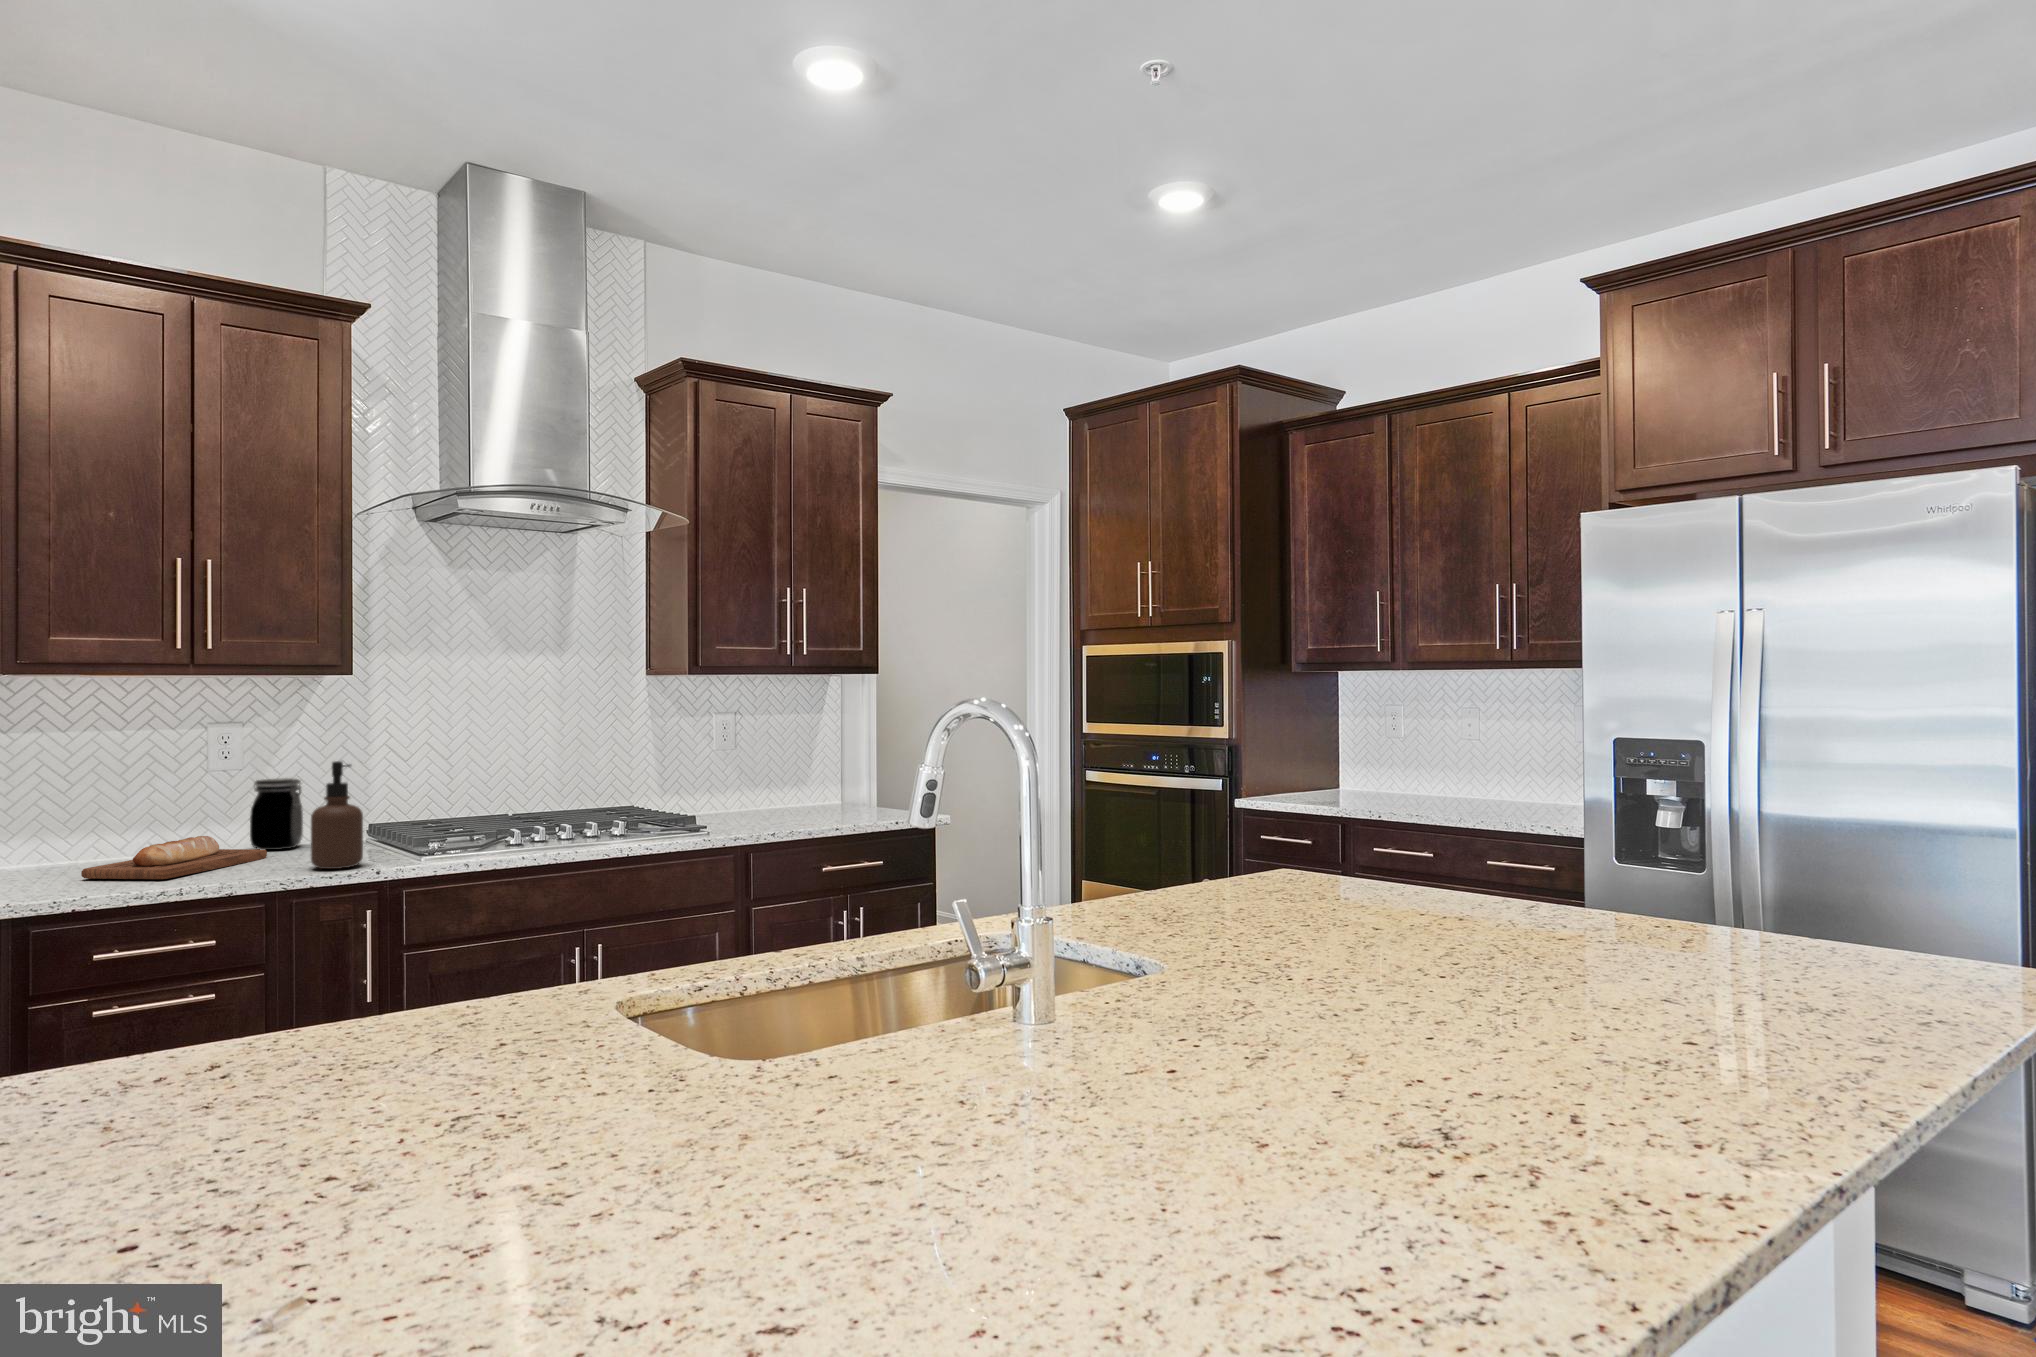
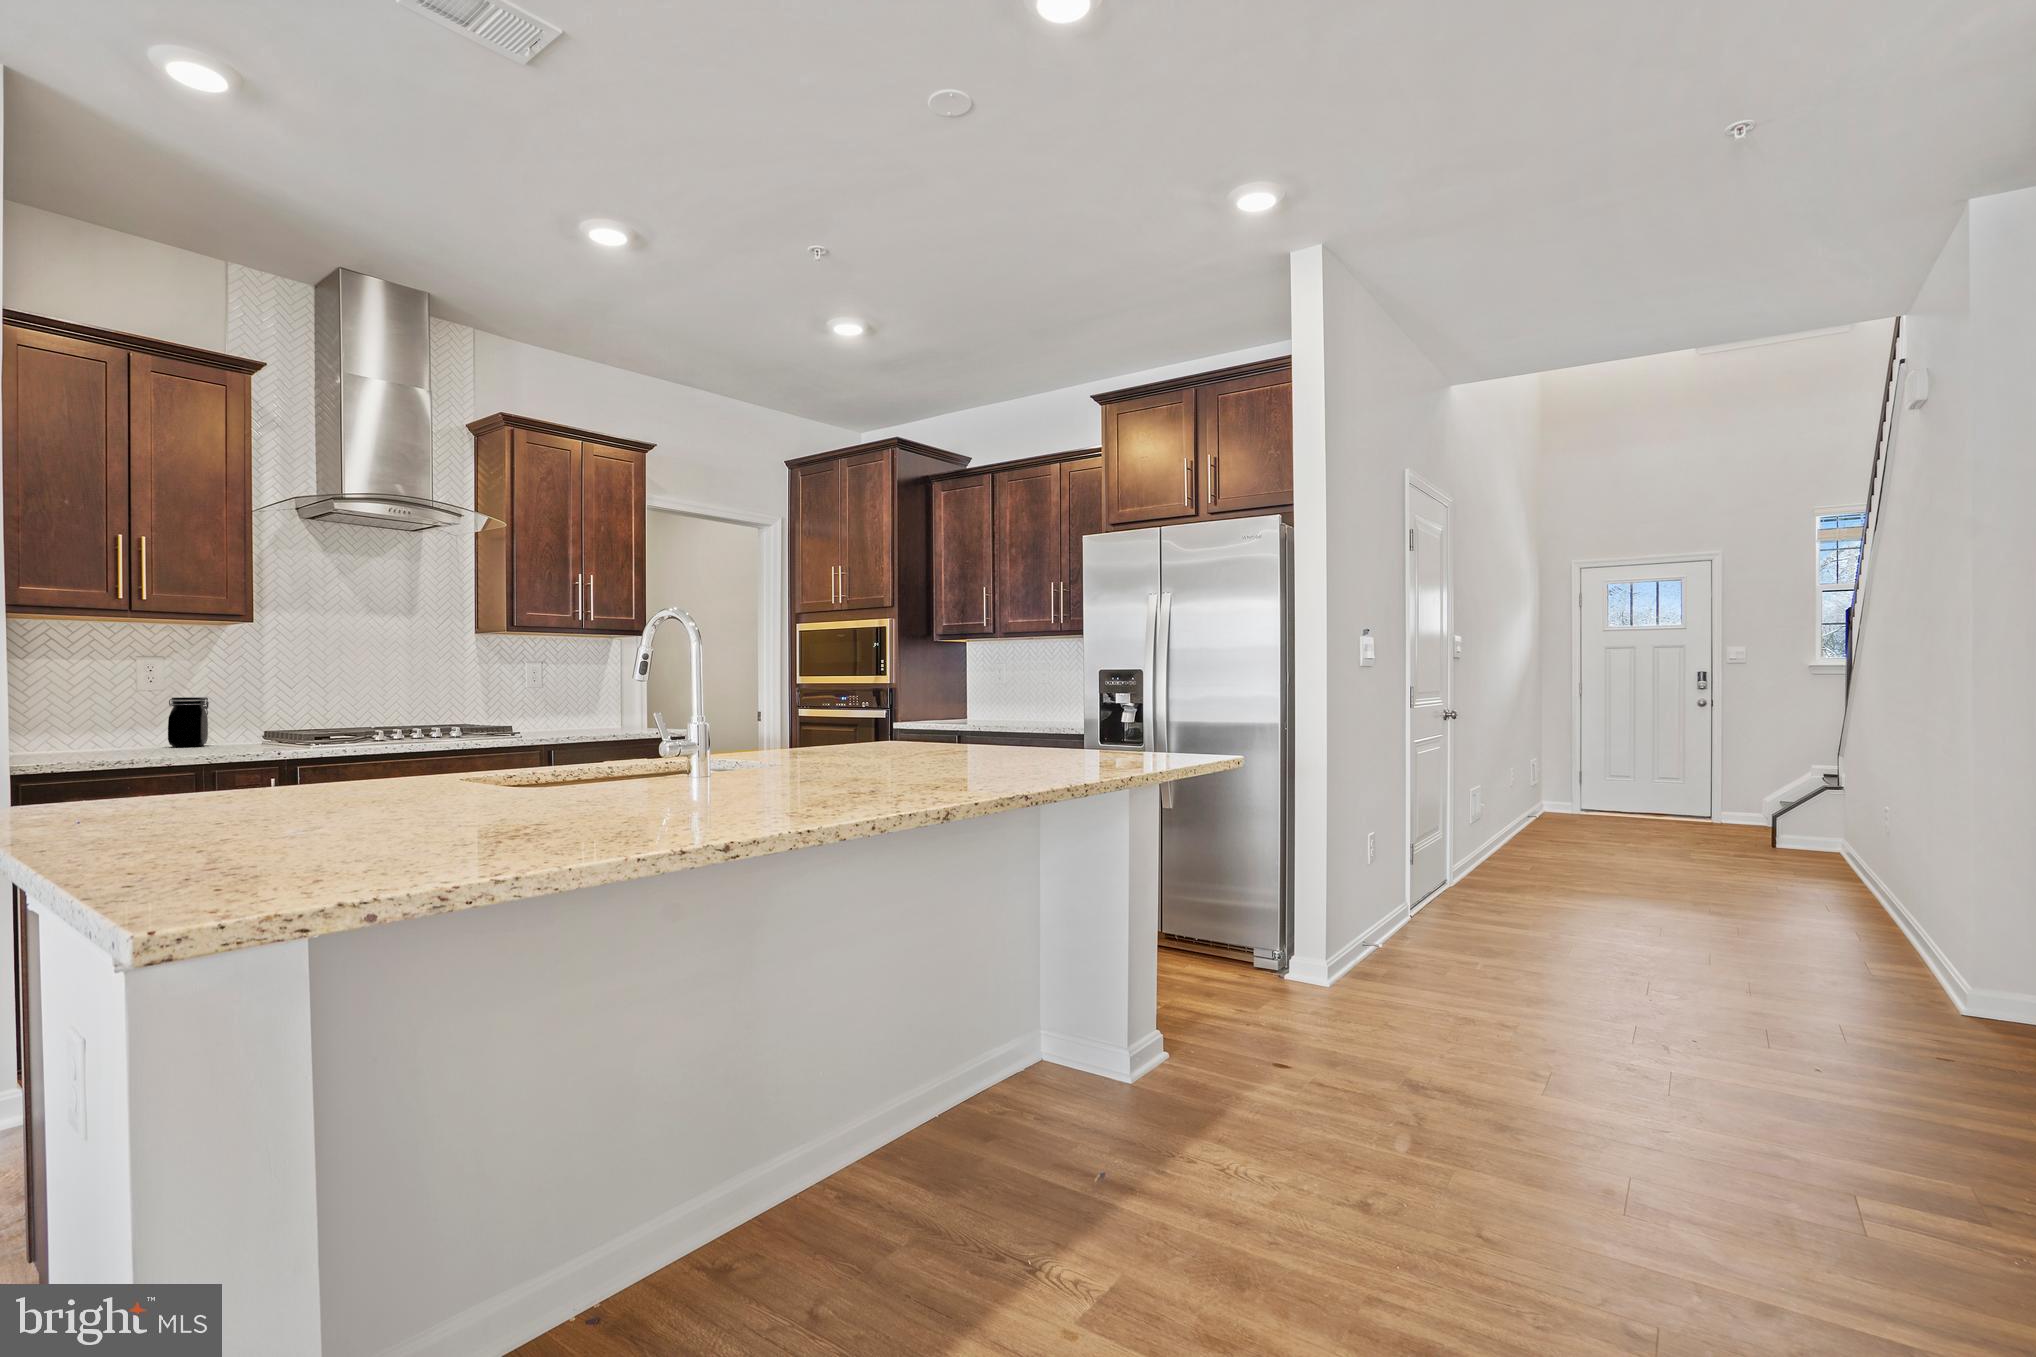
soap dispenser: present [311,761,363,869] -> none [227,679,267,751]
bread loaf: present [81,836,267,879] -> none [48,733,185,756]

